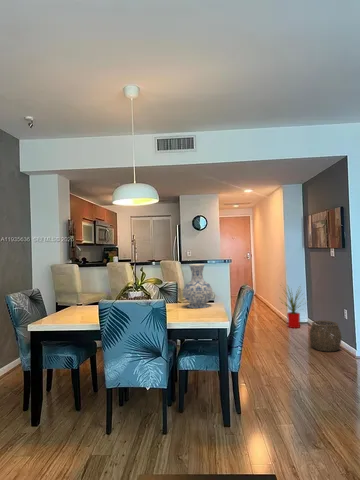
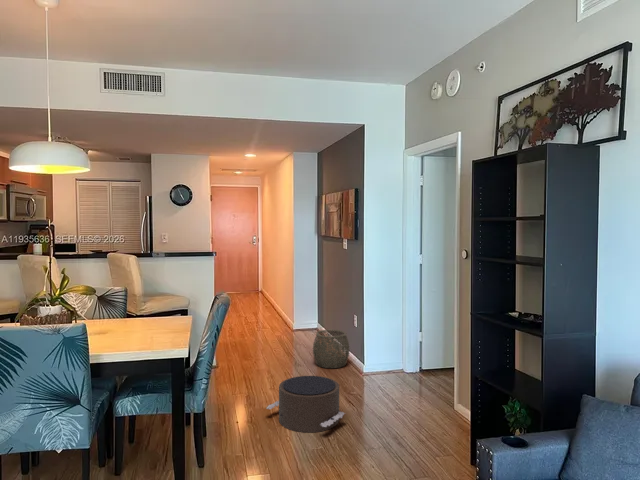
vase: present [183,264,213,308] -> none [130,263,174,326]
house plant: present [285,292,300,328] -> none [278,278,320,338]
pouf: none [280,354,350,398] -> present [266,376,345,433]

